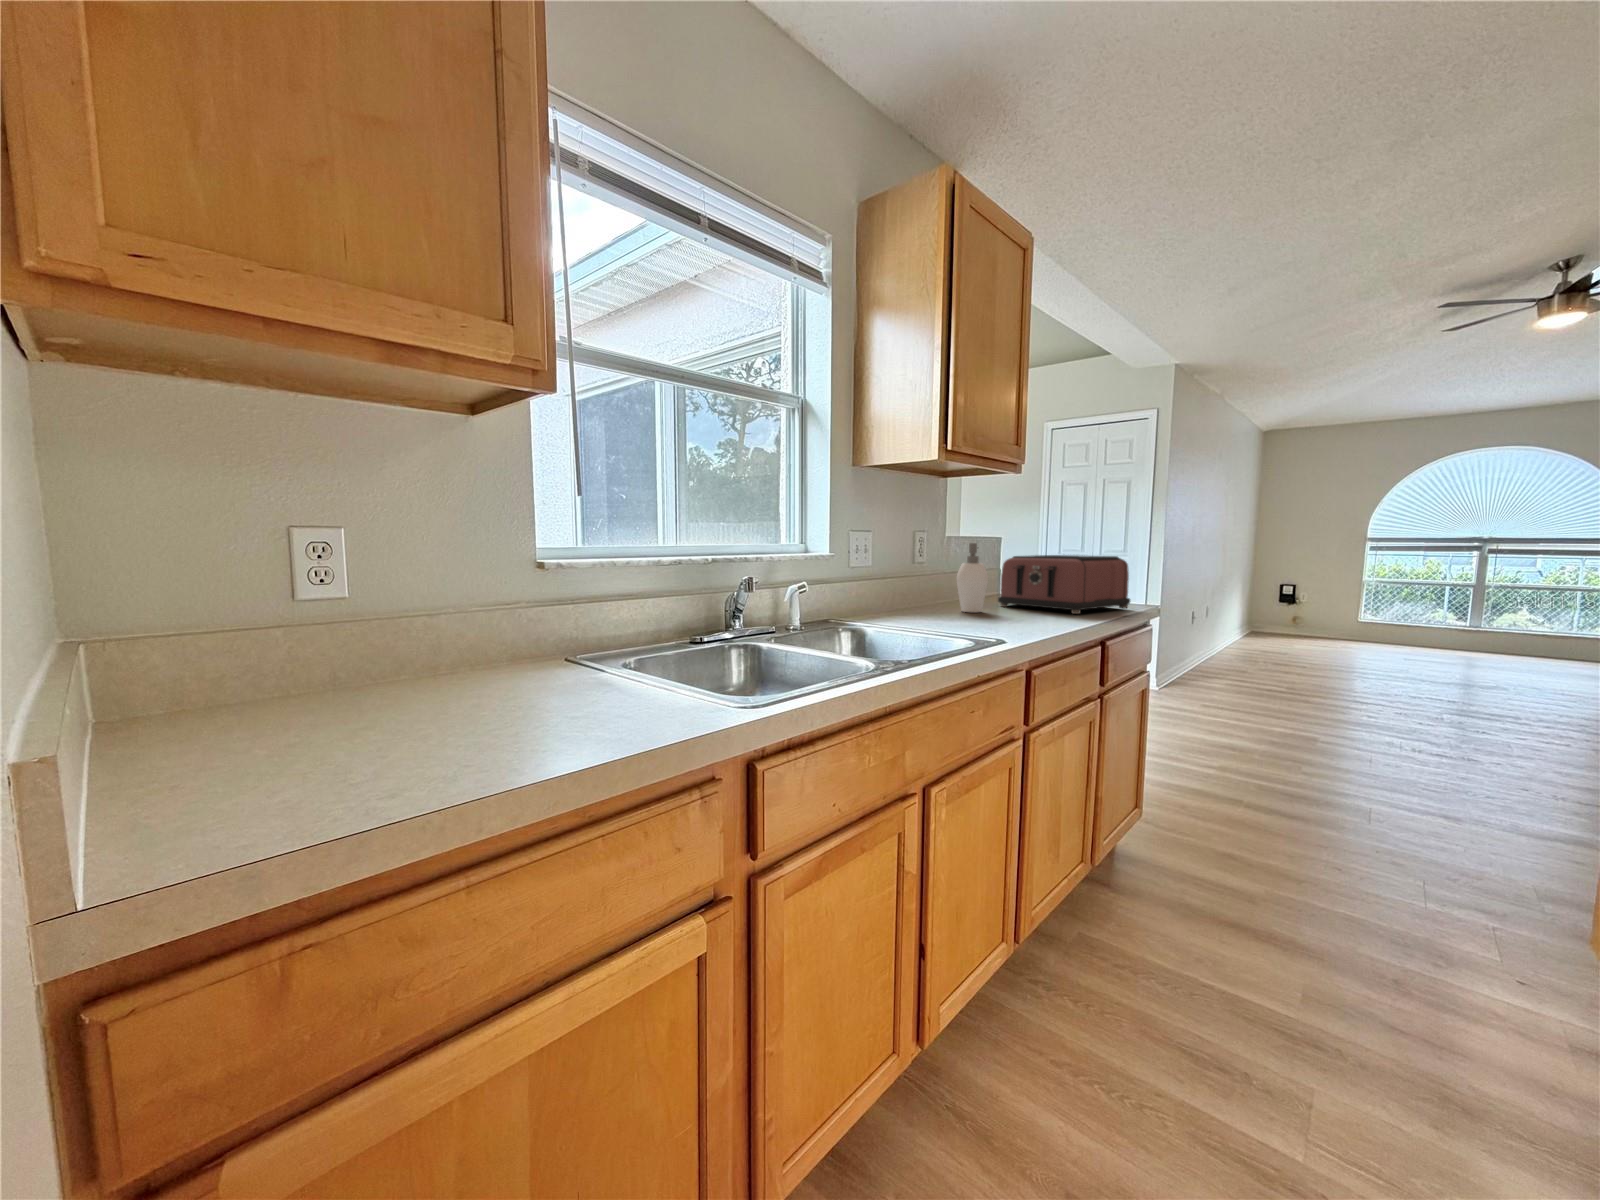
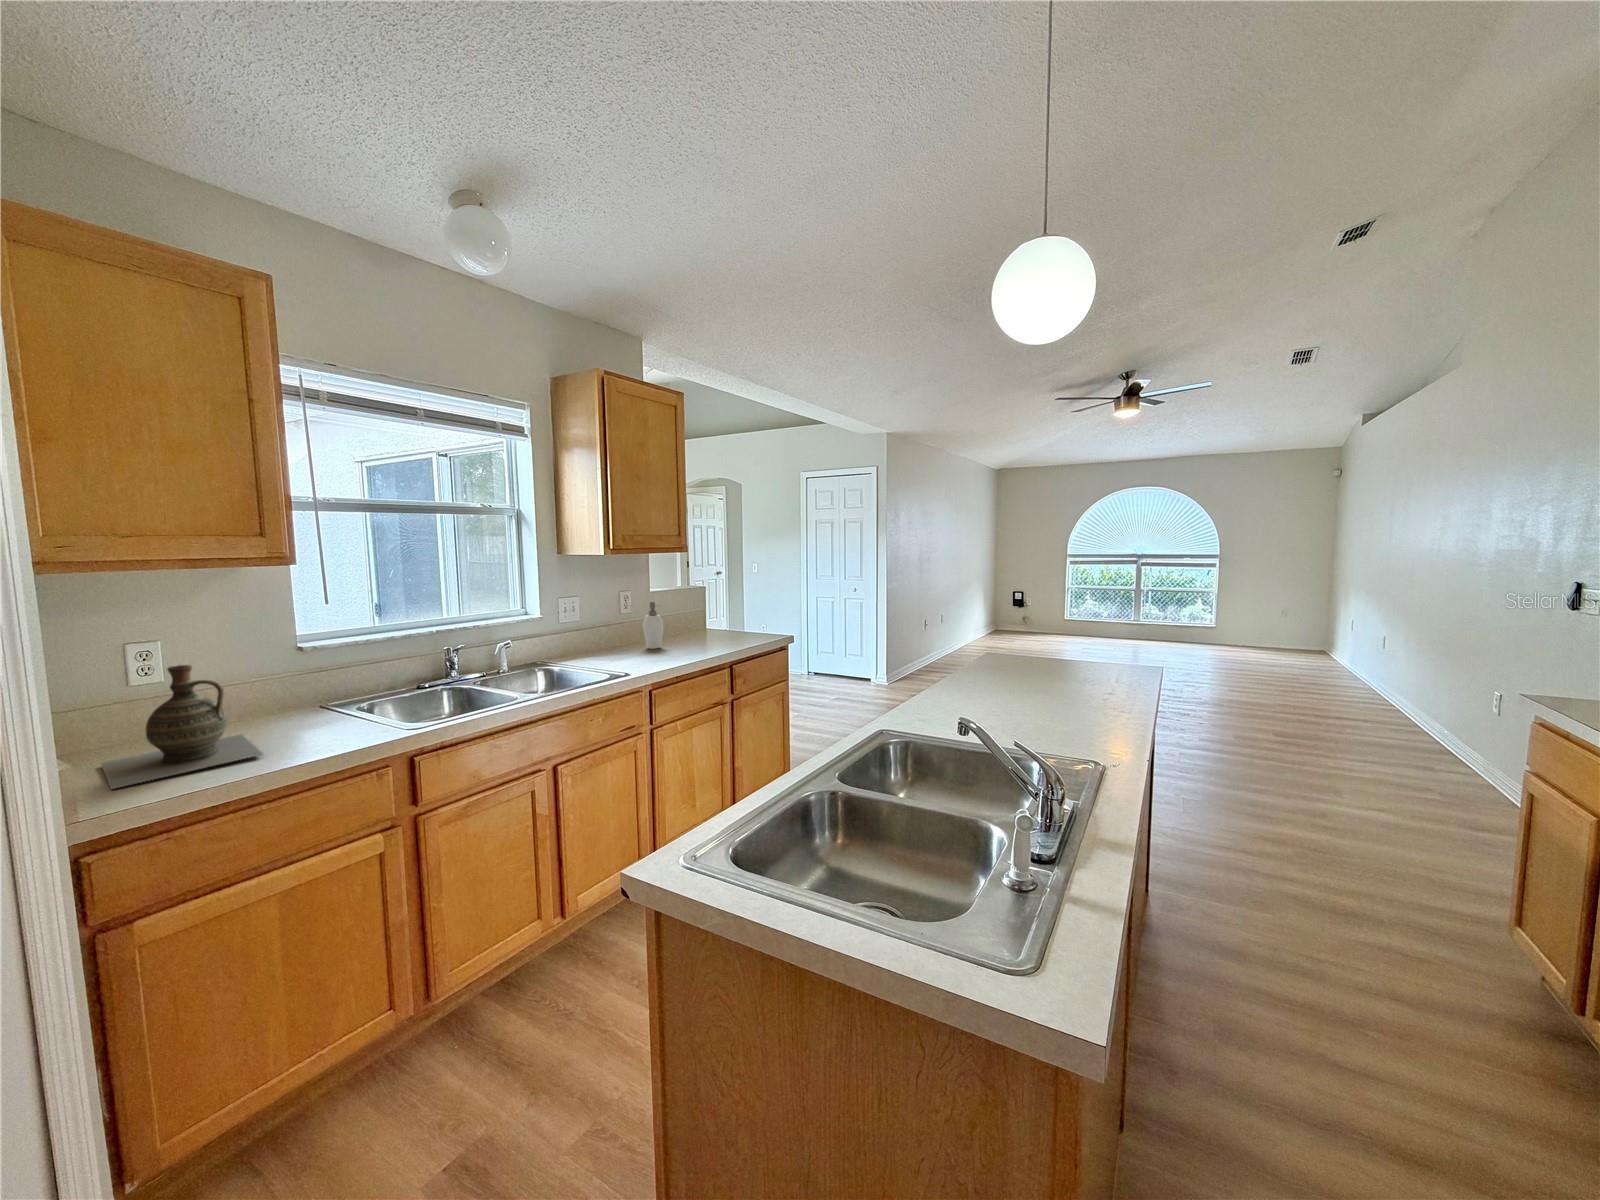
ceramic jug: none [230,545,520,801] -> present [101,665,262,789]
toaster: present [998,555,1130,614] -> none [683,603,768,647]

